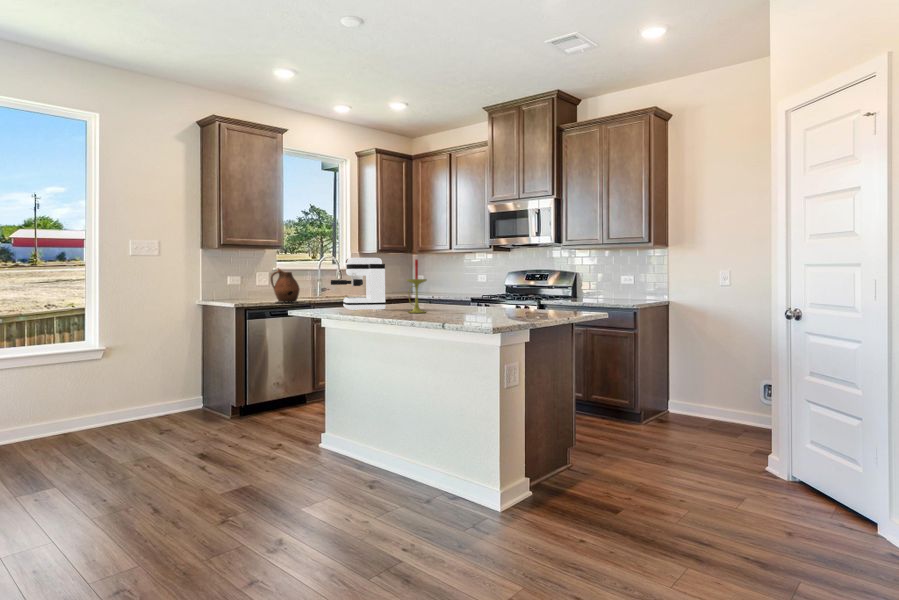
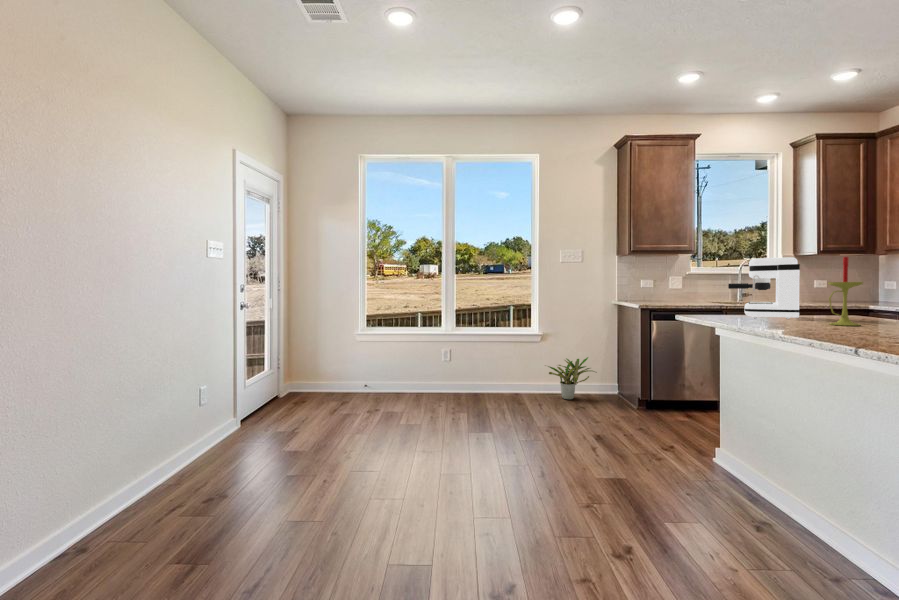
ceramic pitcher: present [271,268,300,303] -> none [677,272,714,306]
potted plant: none [109,368,182,425] -> present [548,357,594,400]

